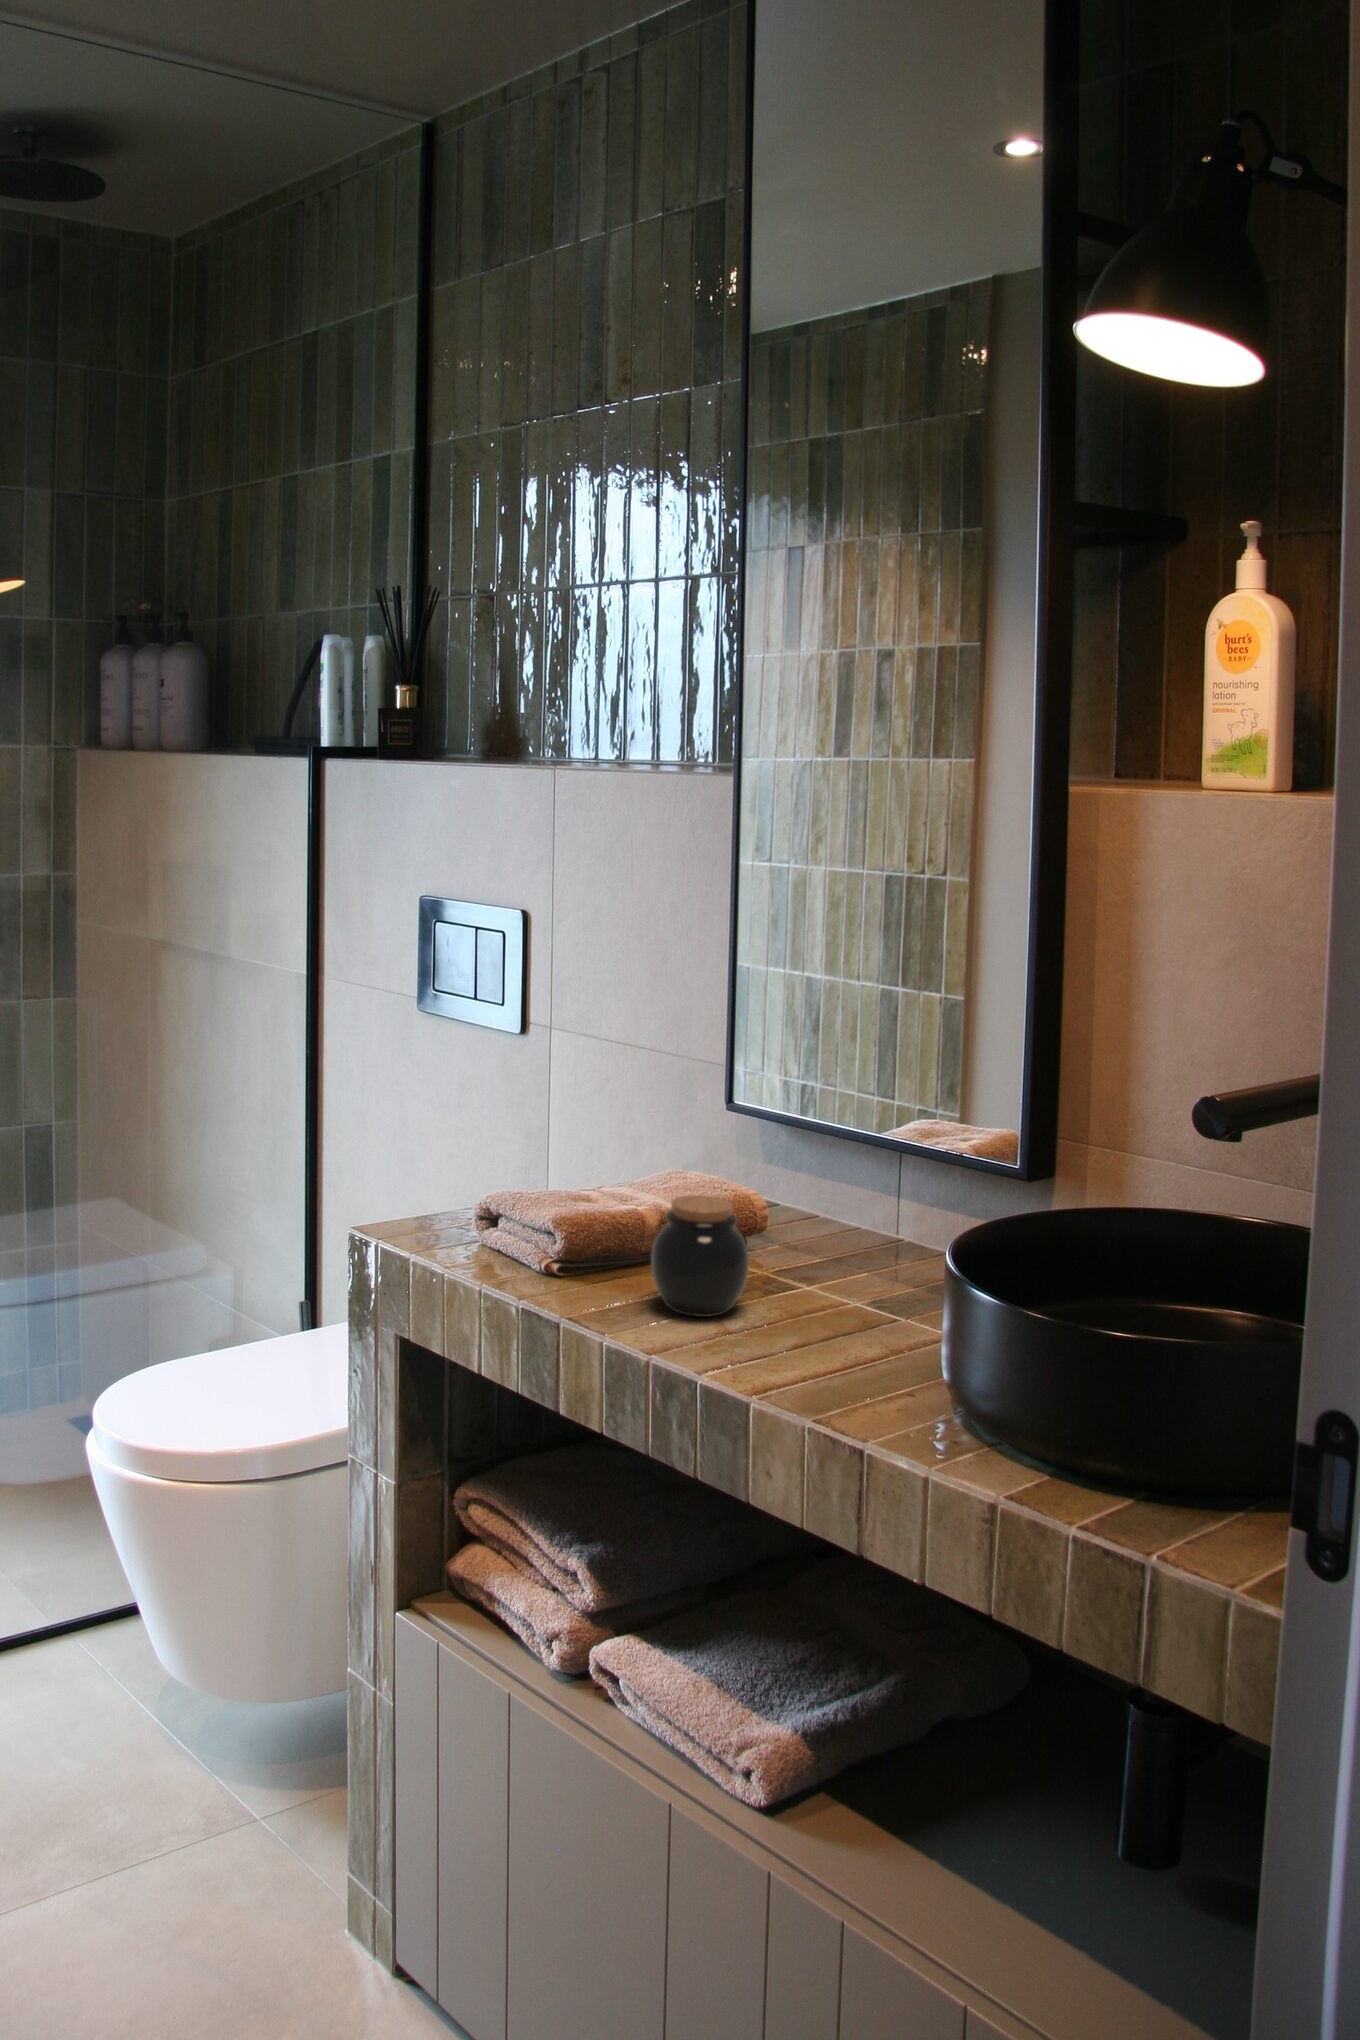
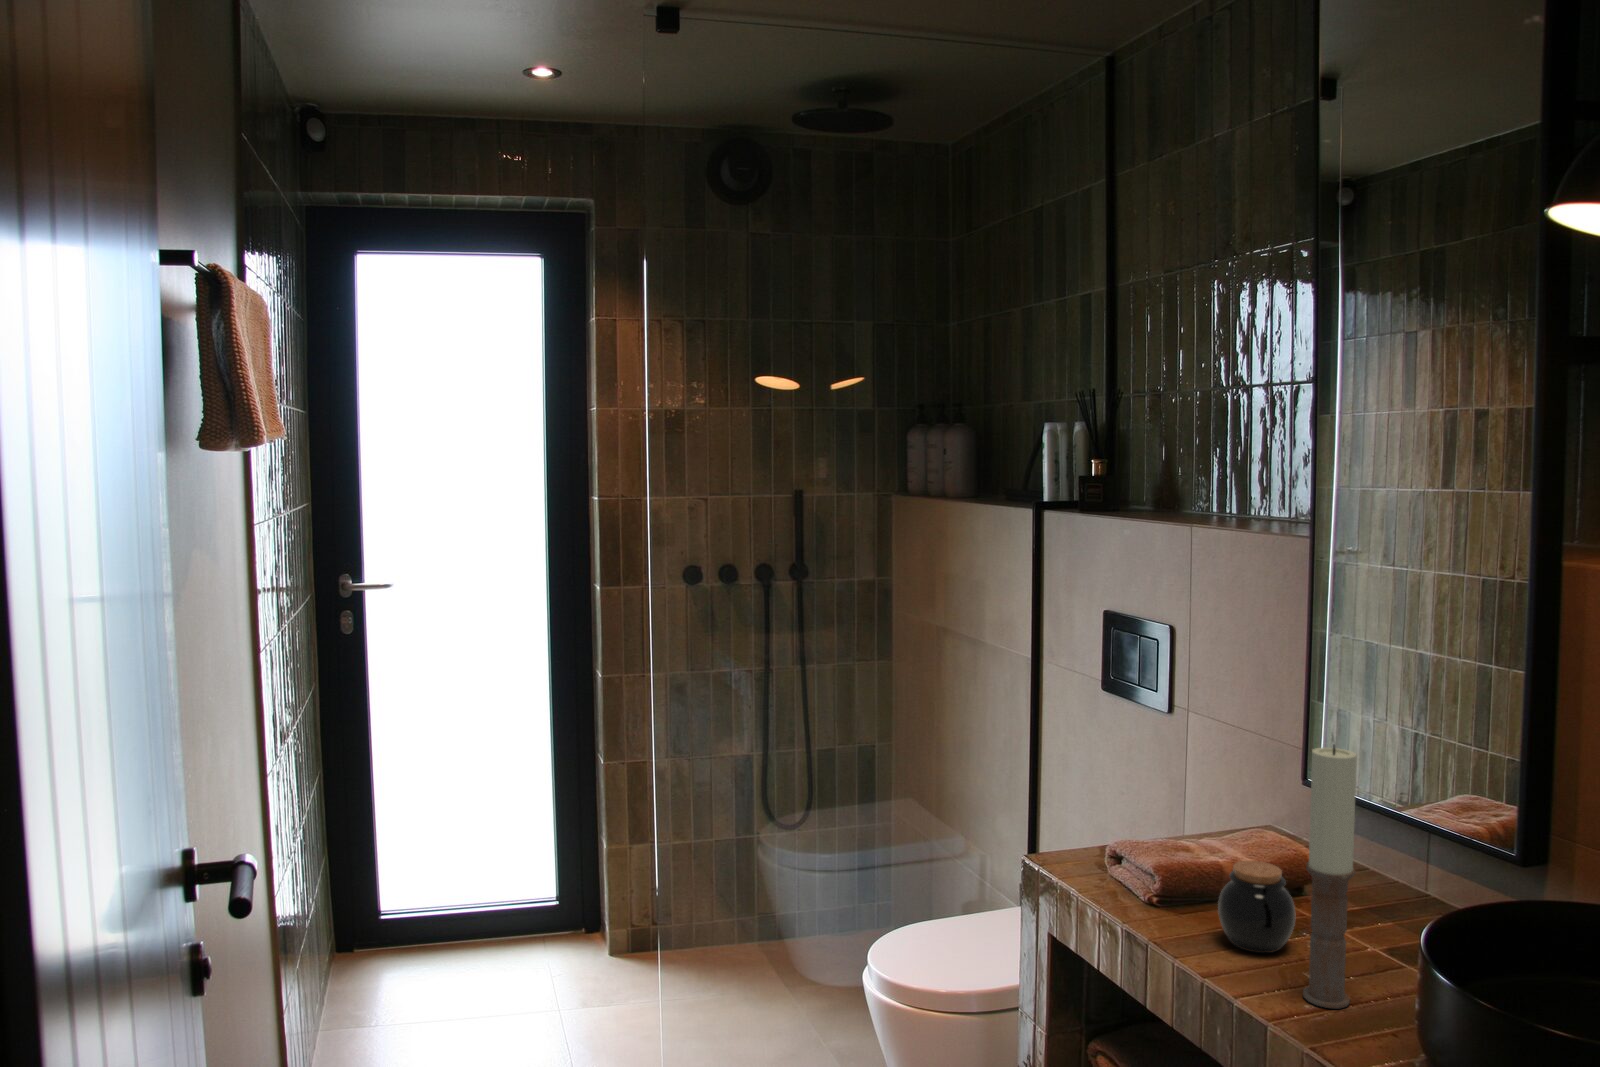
candle: none [777,1019,846,1370] -> present [1303,745,1357,1008]

